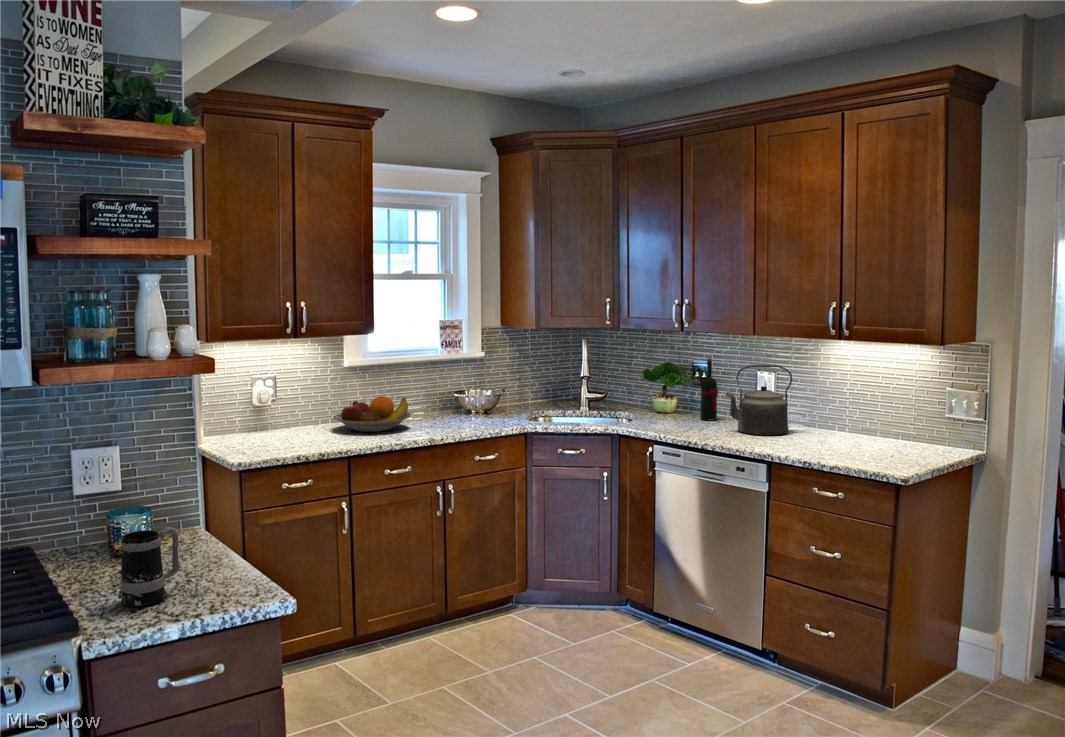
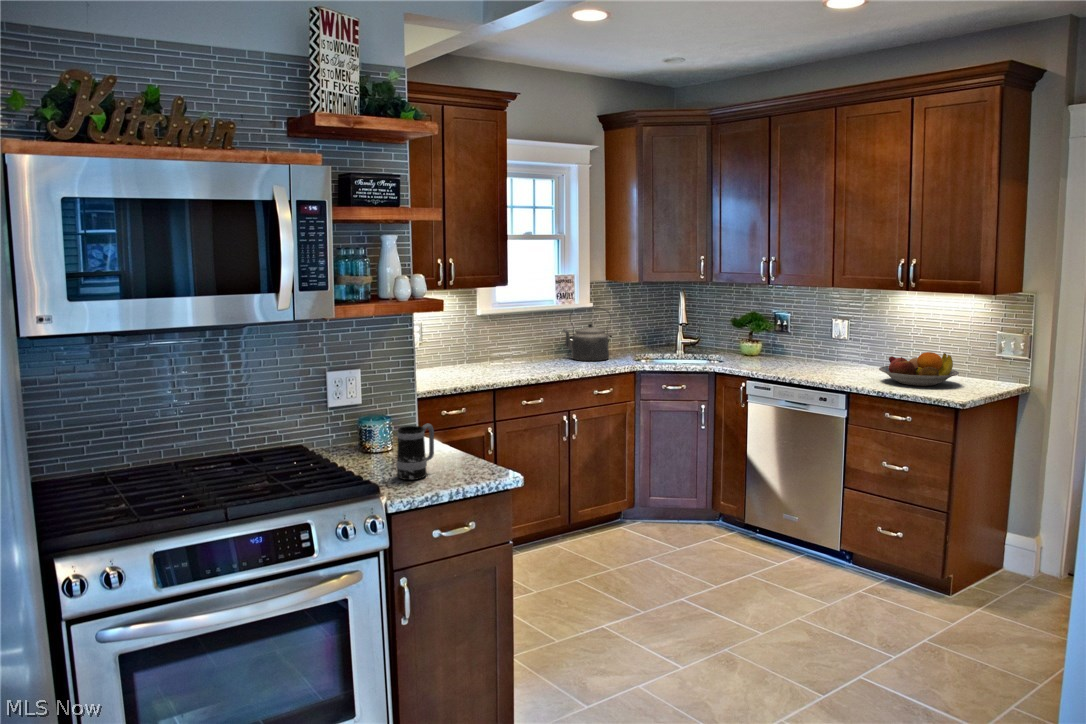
wine bottle: present [700,358,718,421] -> none [780,308,796,362]
kettle: present [726,365,792,435] -> present [563,307,611,361]
fruit bowl: present [333,397,411,432] -> present [879,352,959,386]

